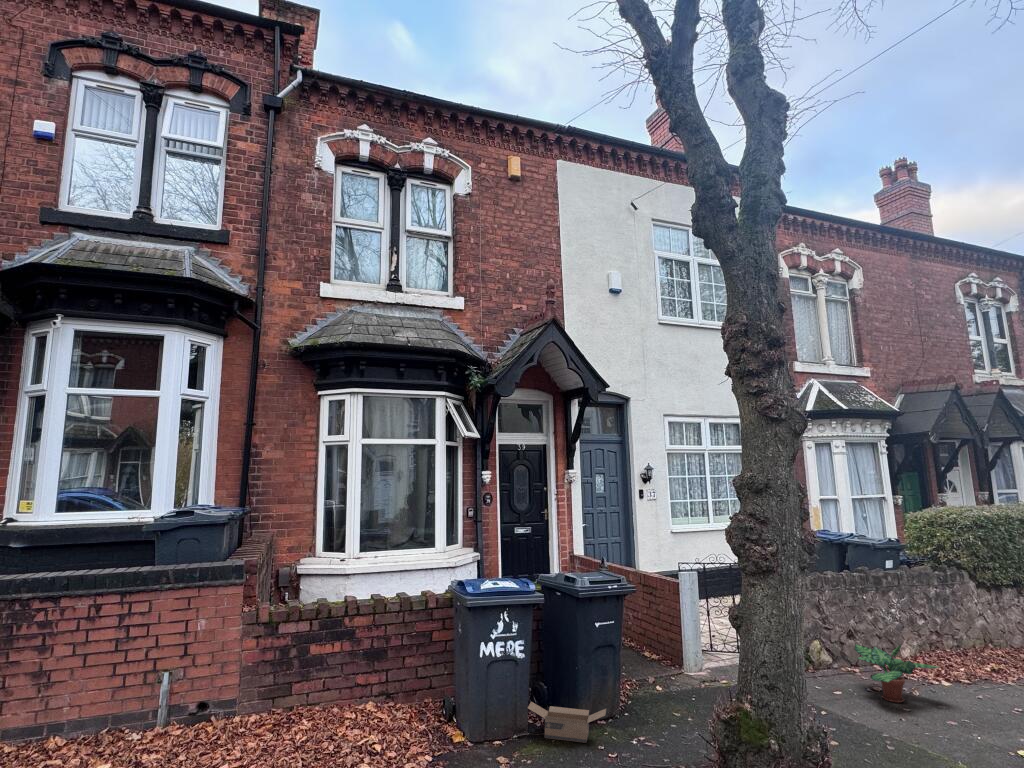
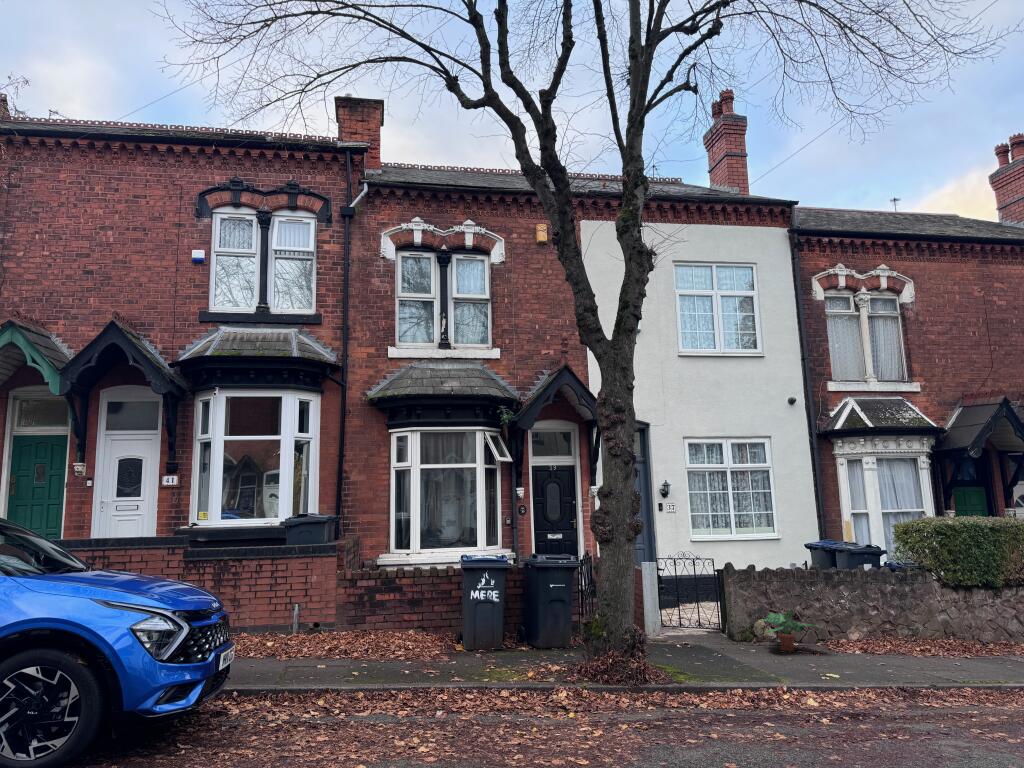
cardboard box: present [528,702,606,743] -> none [504,631,553,653]

